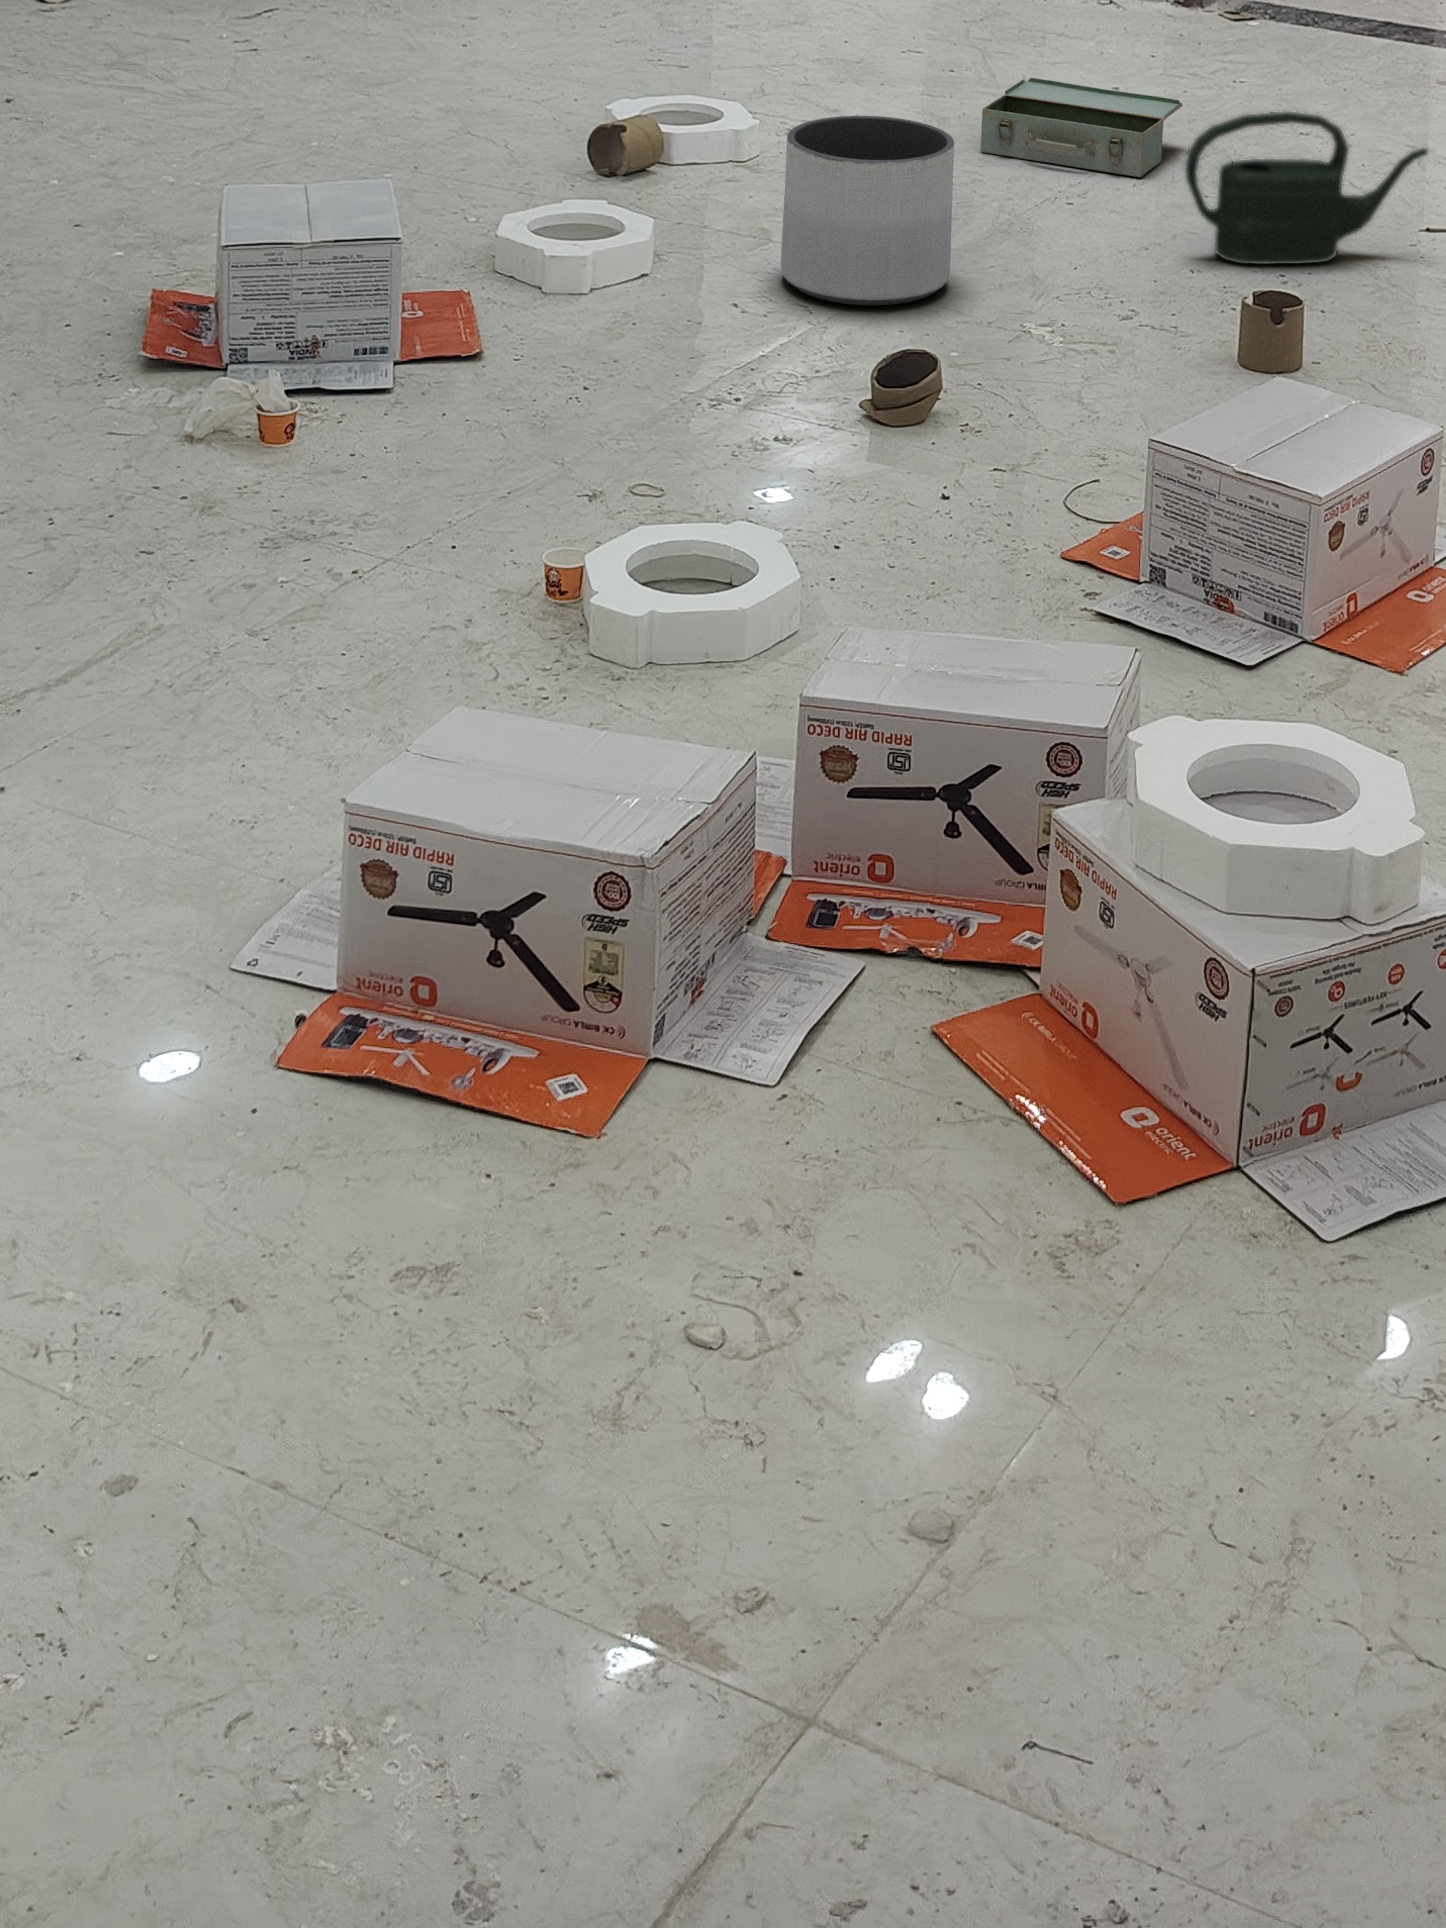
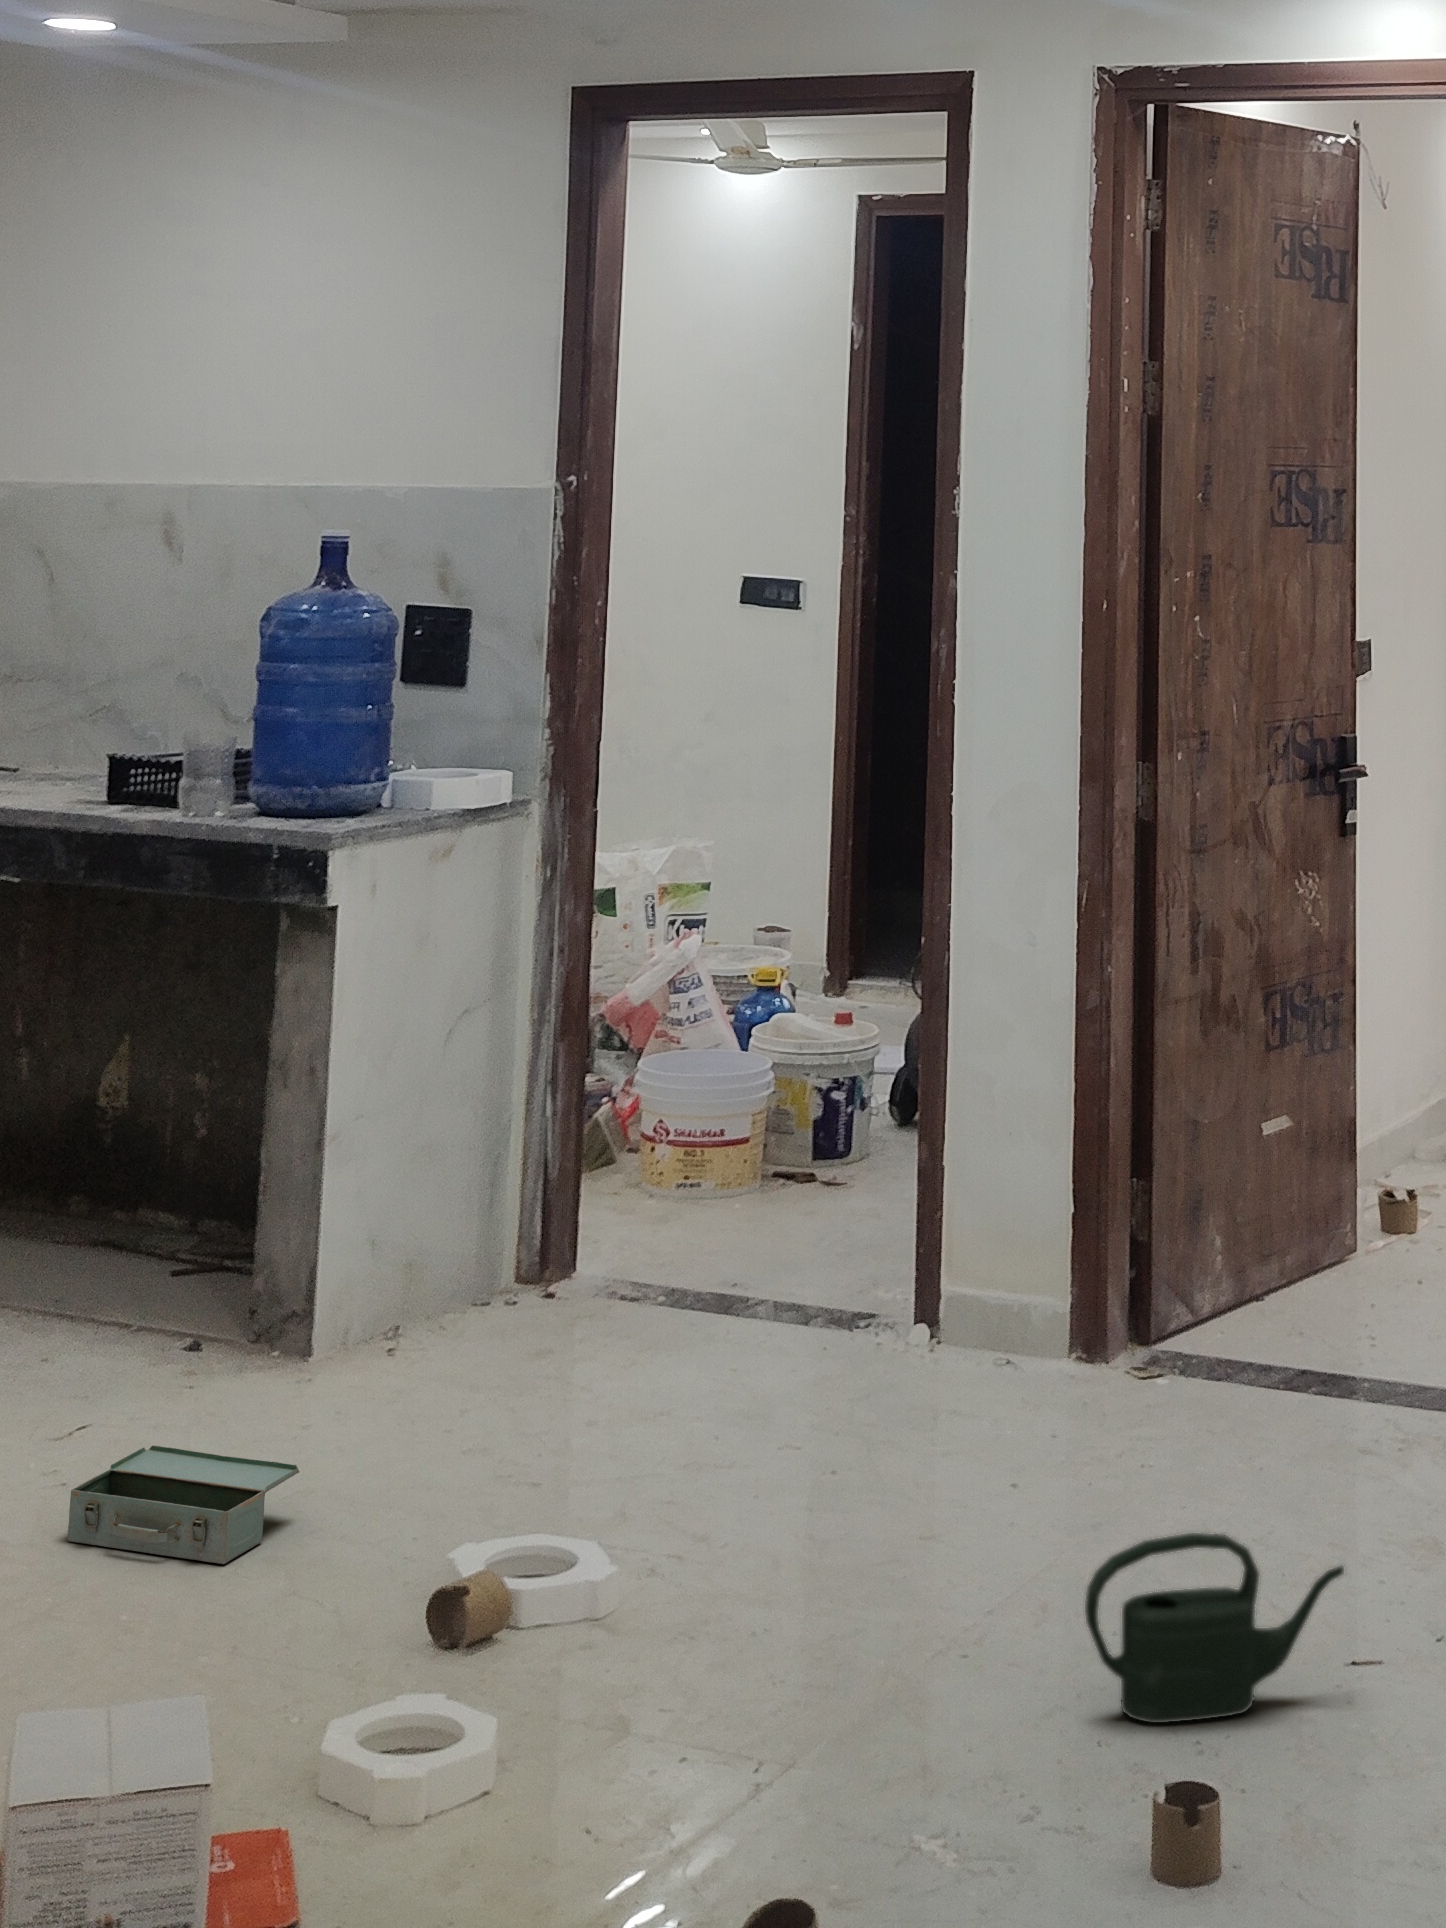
toolbox: present [981,78,1182,177] -> present [68,1446,299,1564]
planter: present [781,116,954,305] -> none [644,1571,833,1815]

